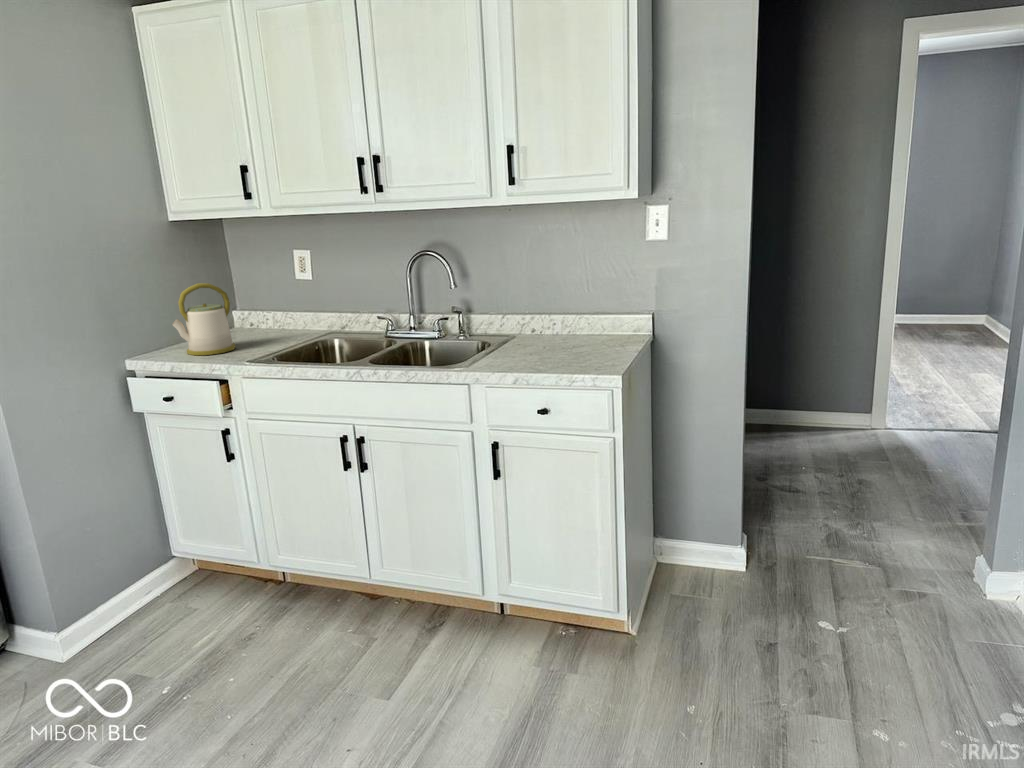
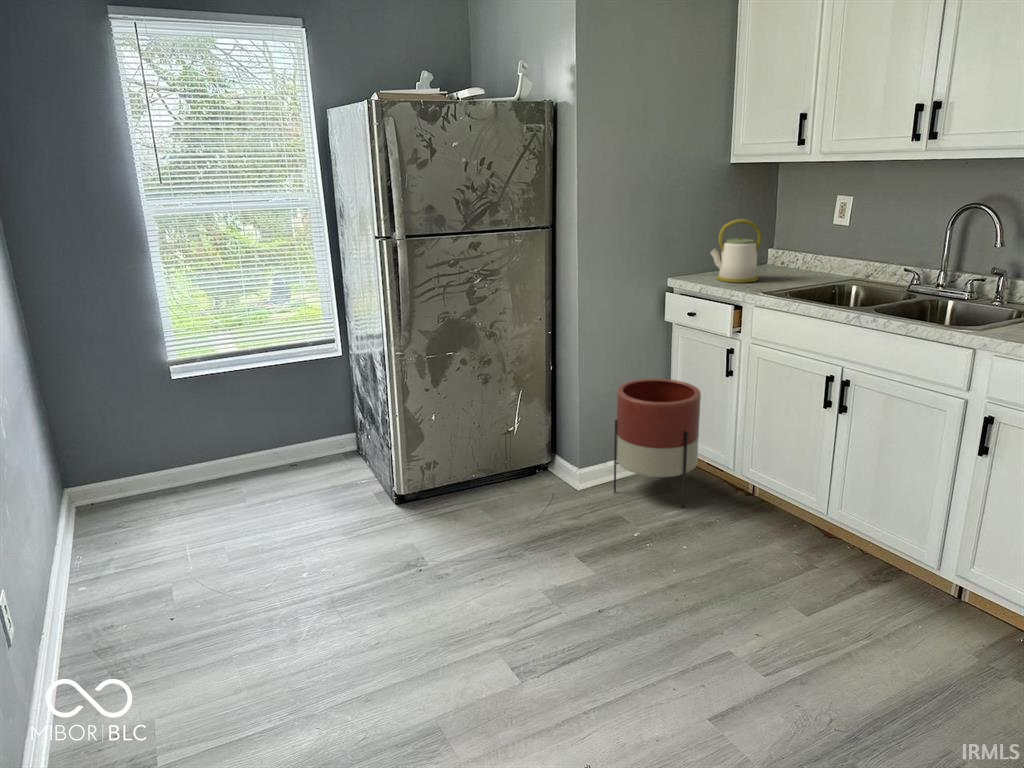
planter: none [90,480,216,644] -> present [614,379,701,507]

